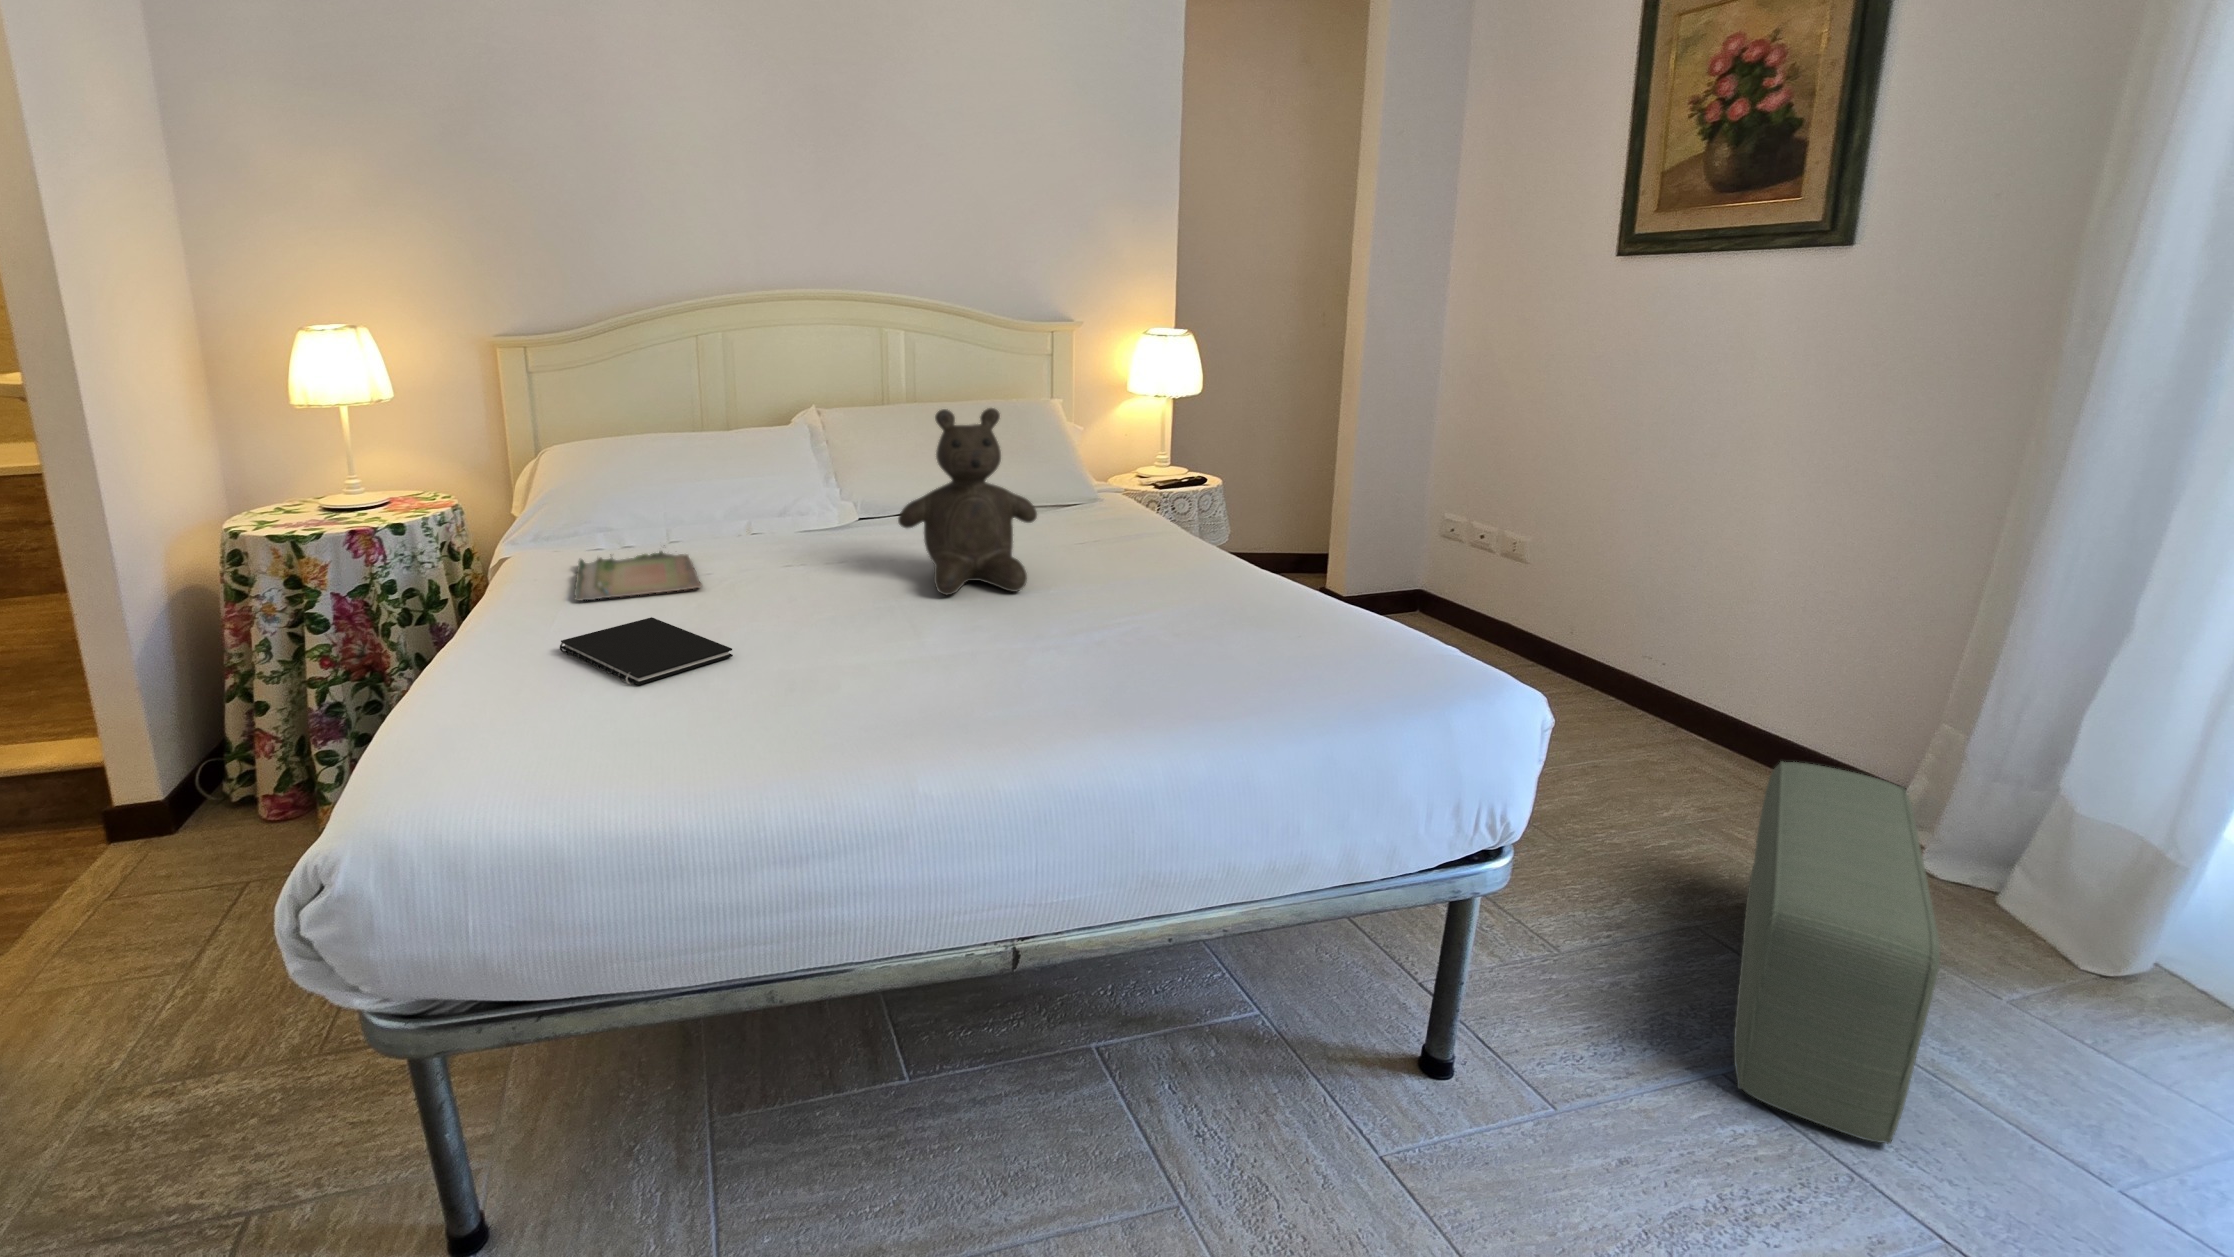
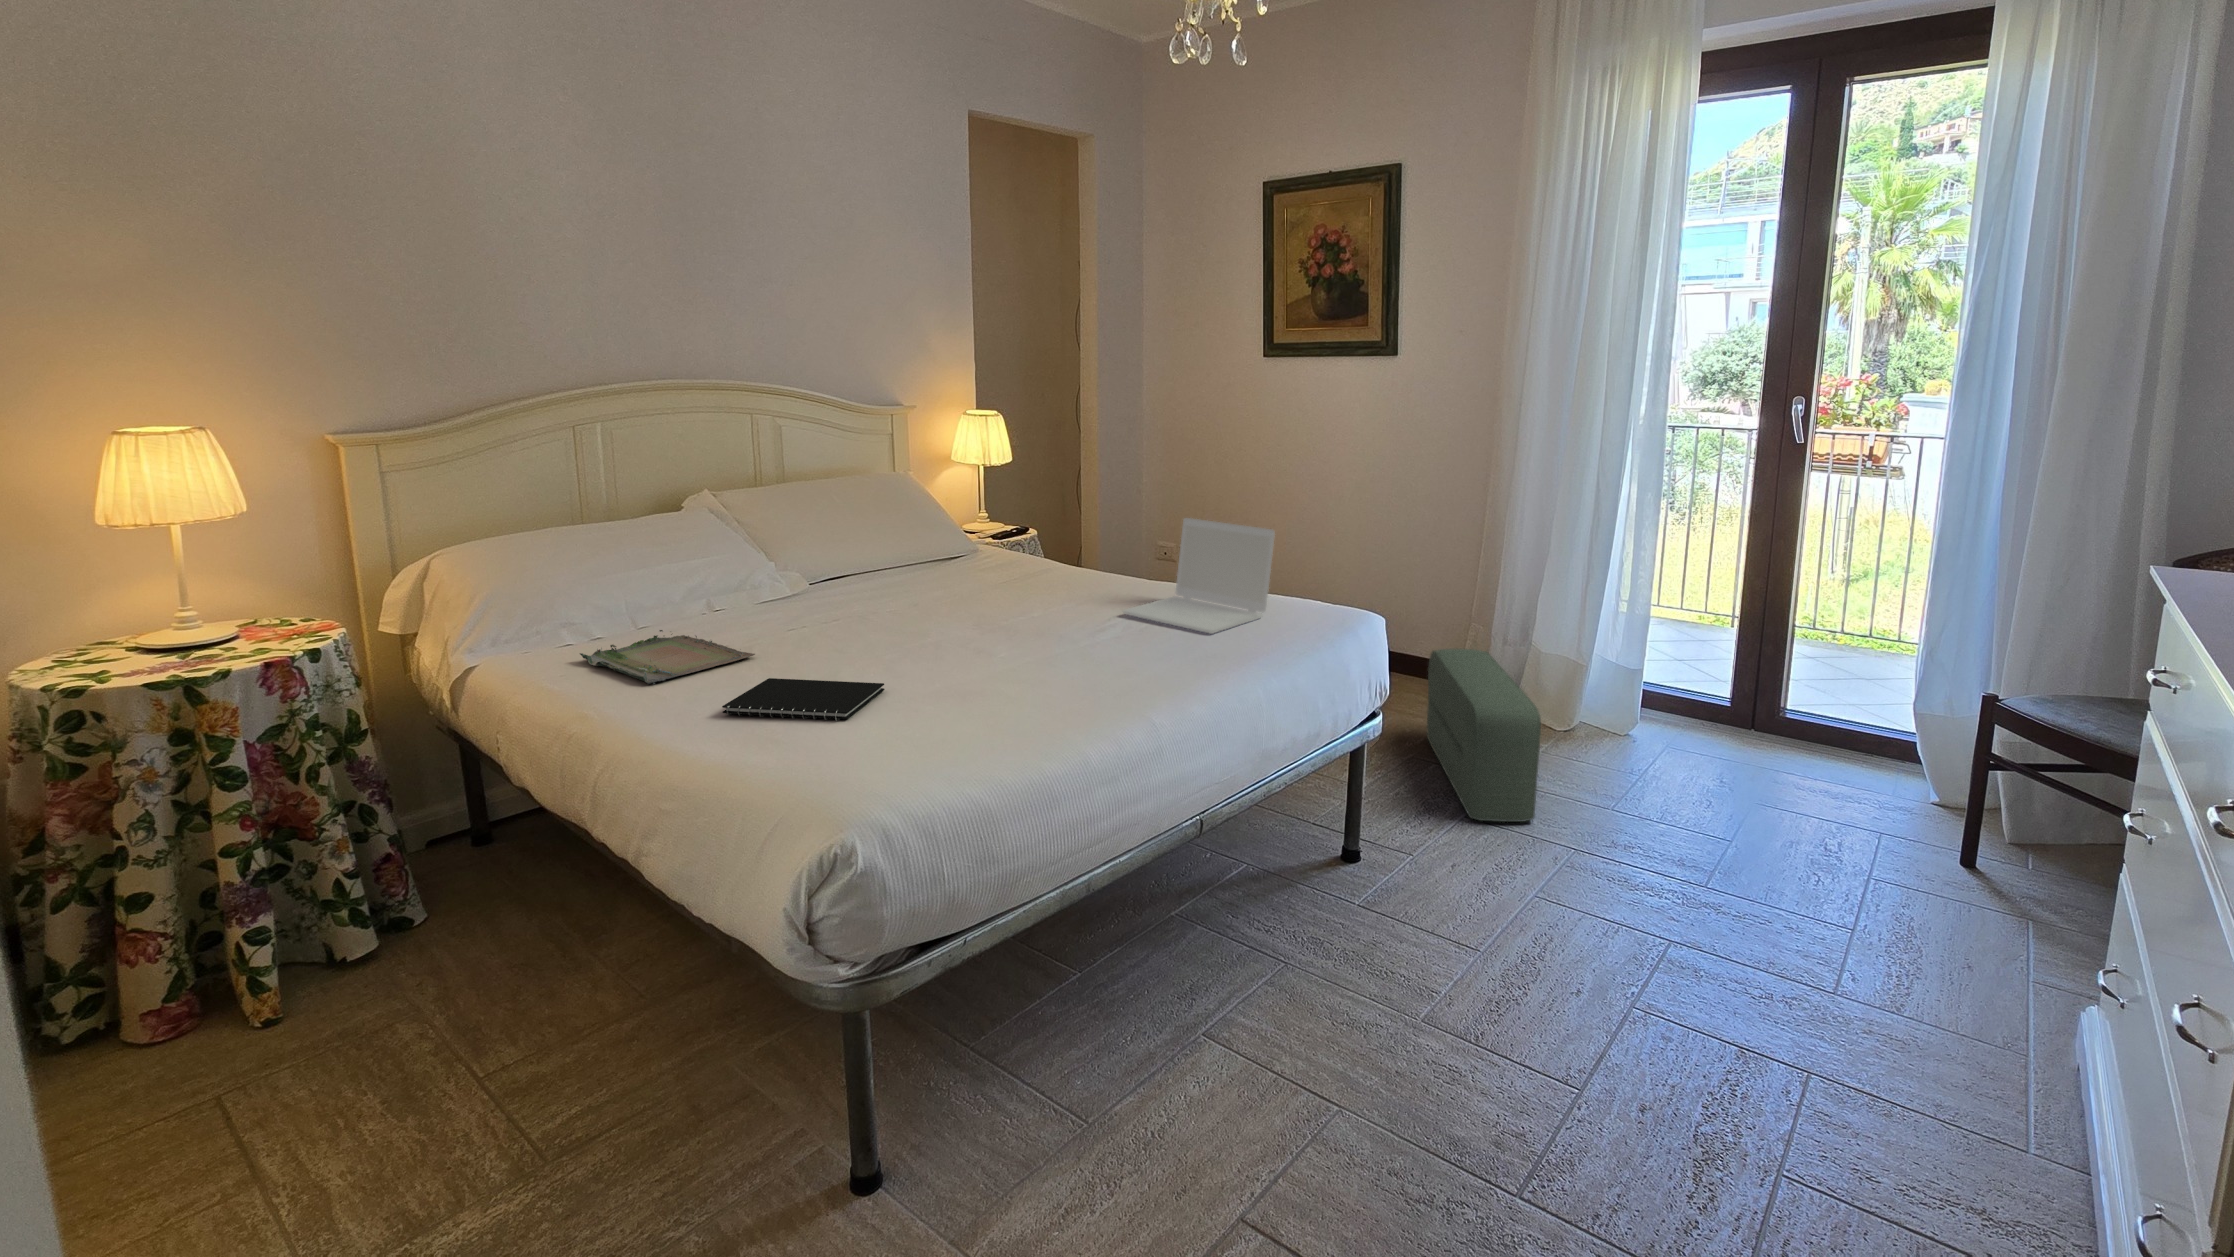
teddy bear: present [898,408,1037,595] -> none [911,480,1027,627]
laptop: none [1143,483,1375,664] -> present [1123,518,1275,634]

